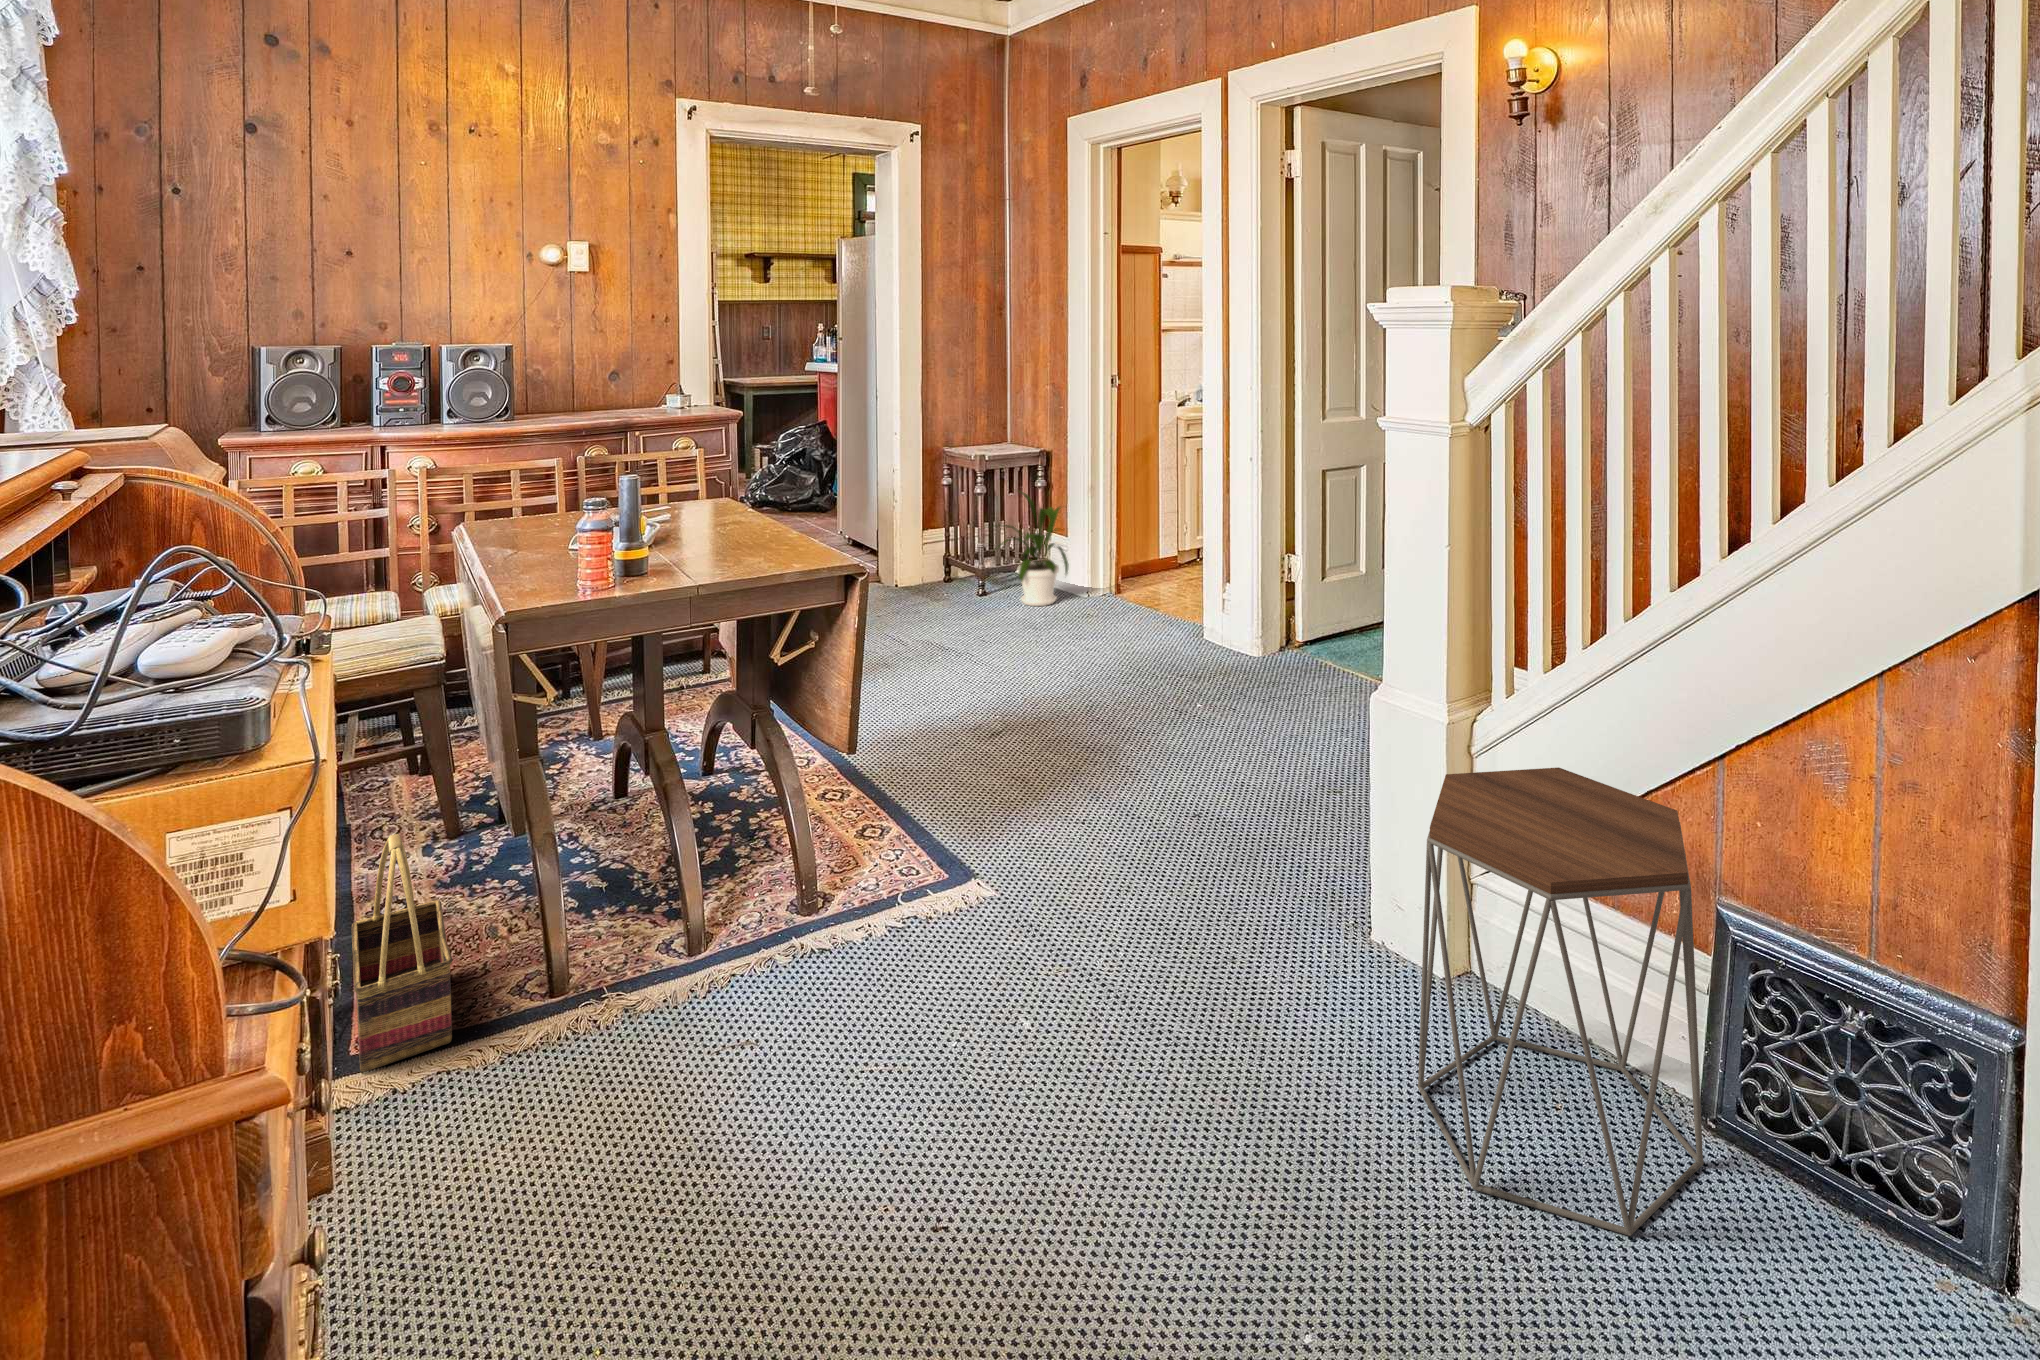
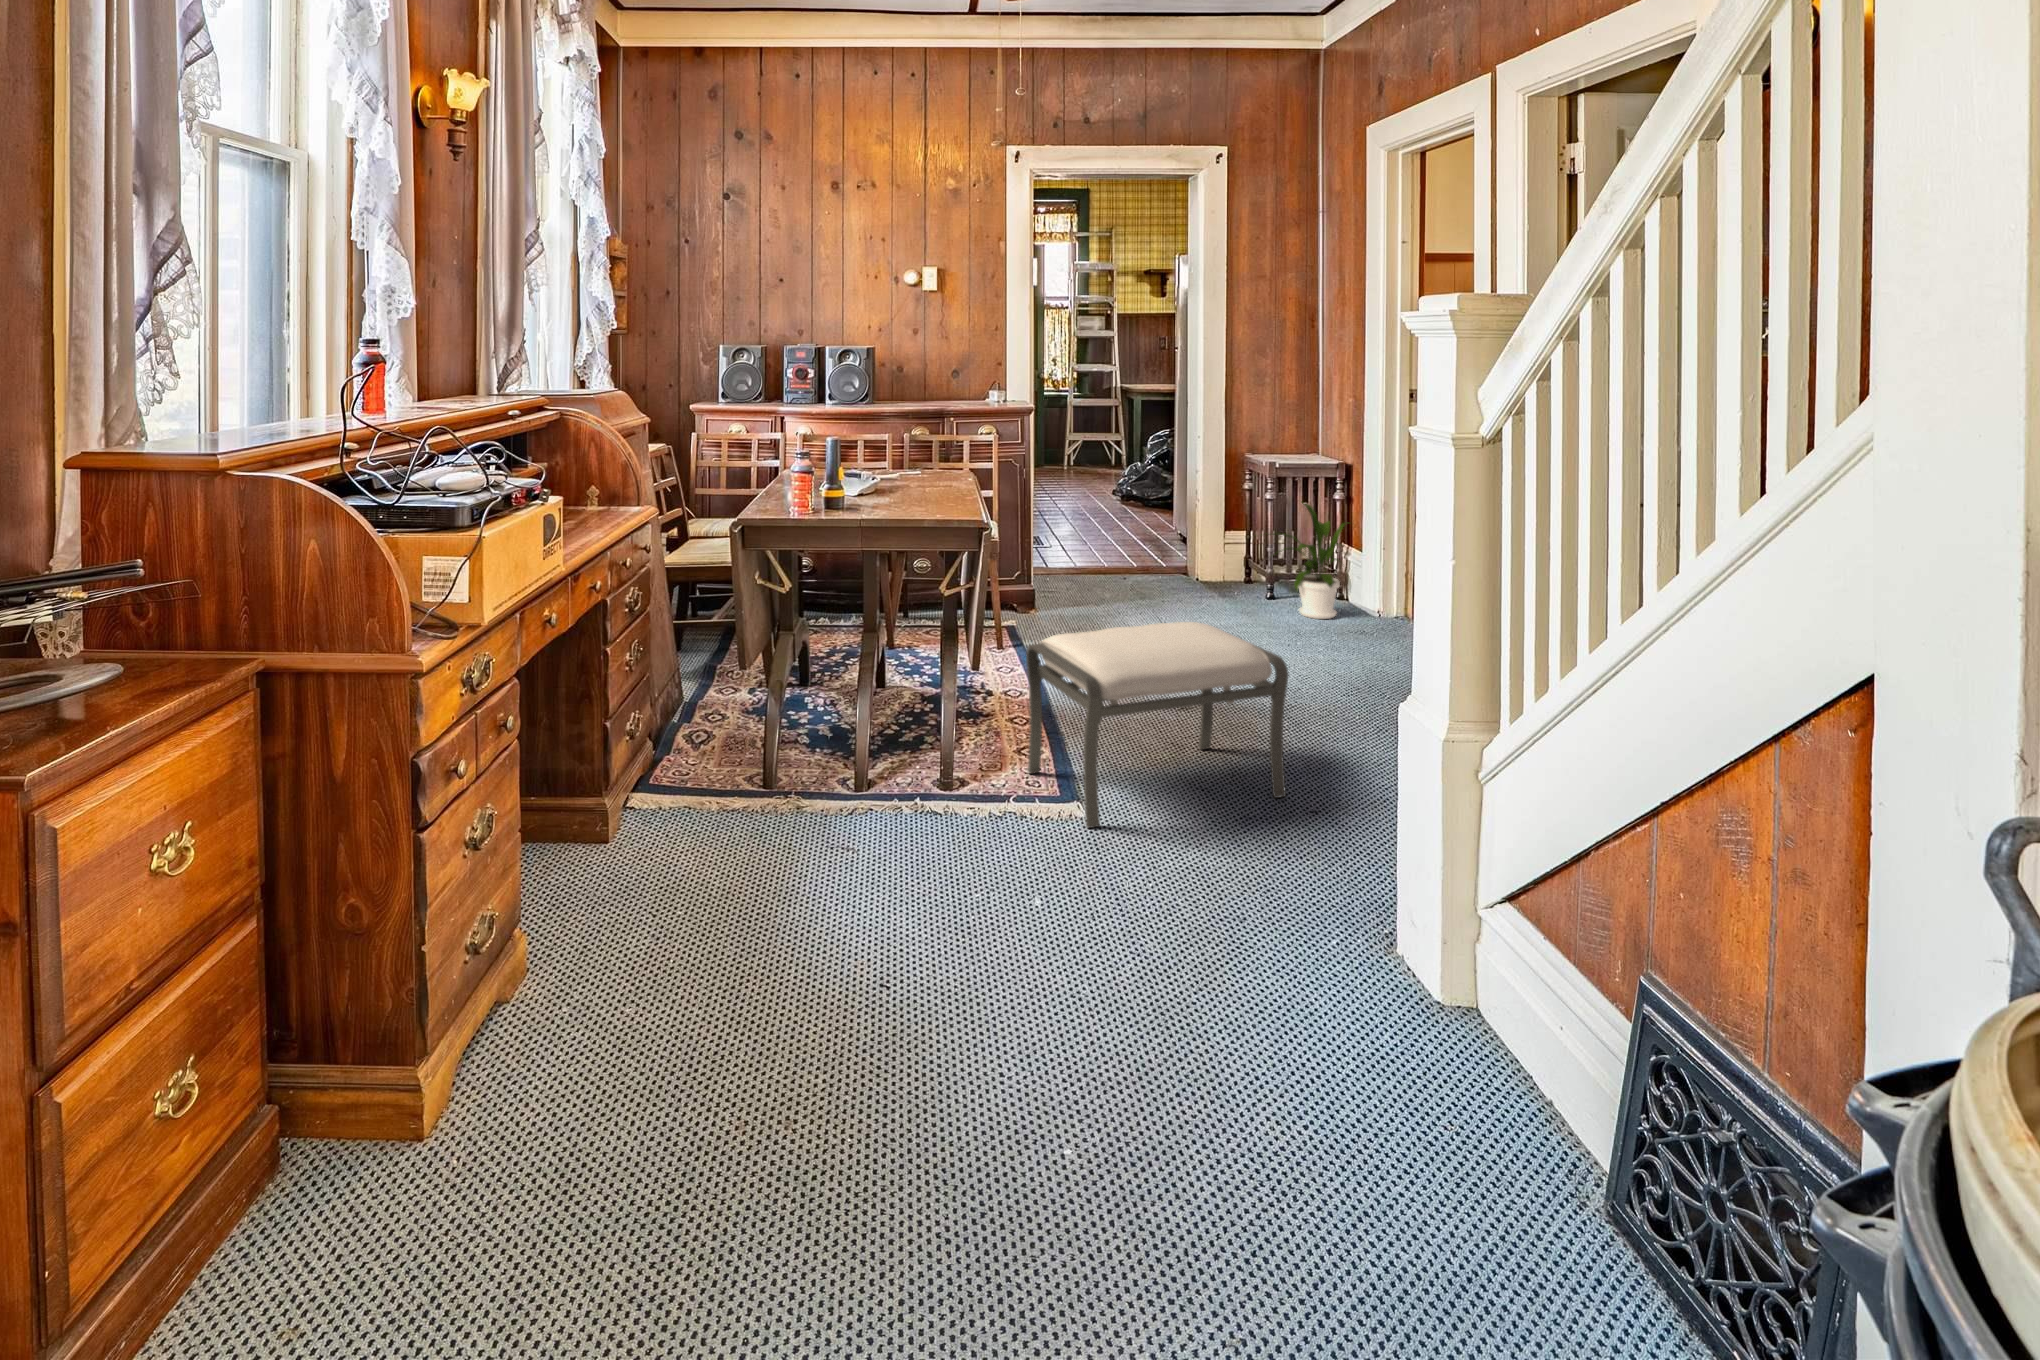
ottoman: none [886,639,1167,908] -> present [1026,622,1289,828]
side table: present [1418,767,1704,1236] -> none [1288,768,1573,1210]
basket: present [351,834,453,1072] -> none [651,657,719,796]

